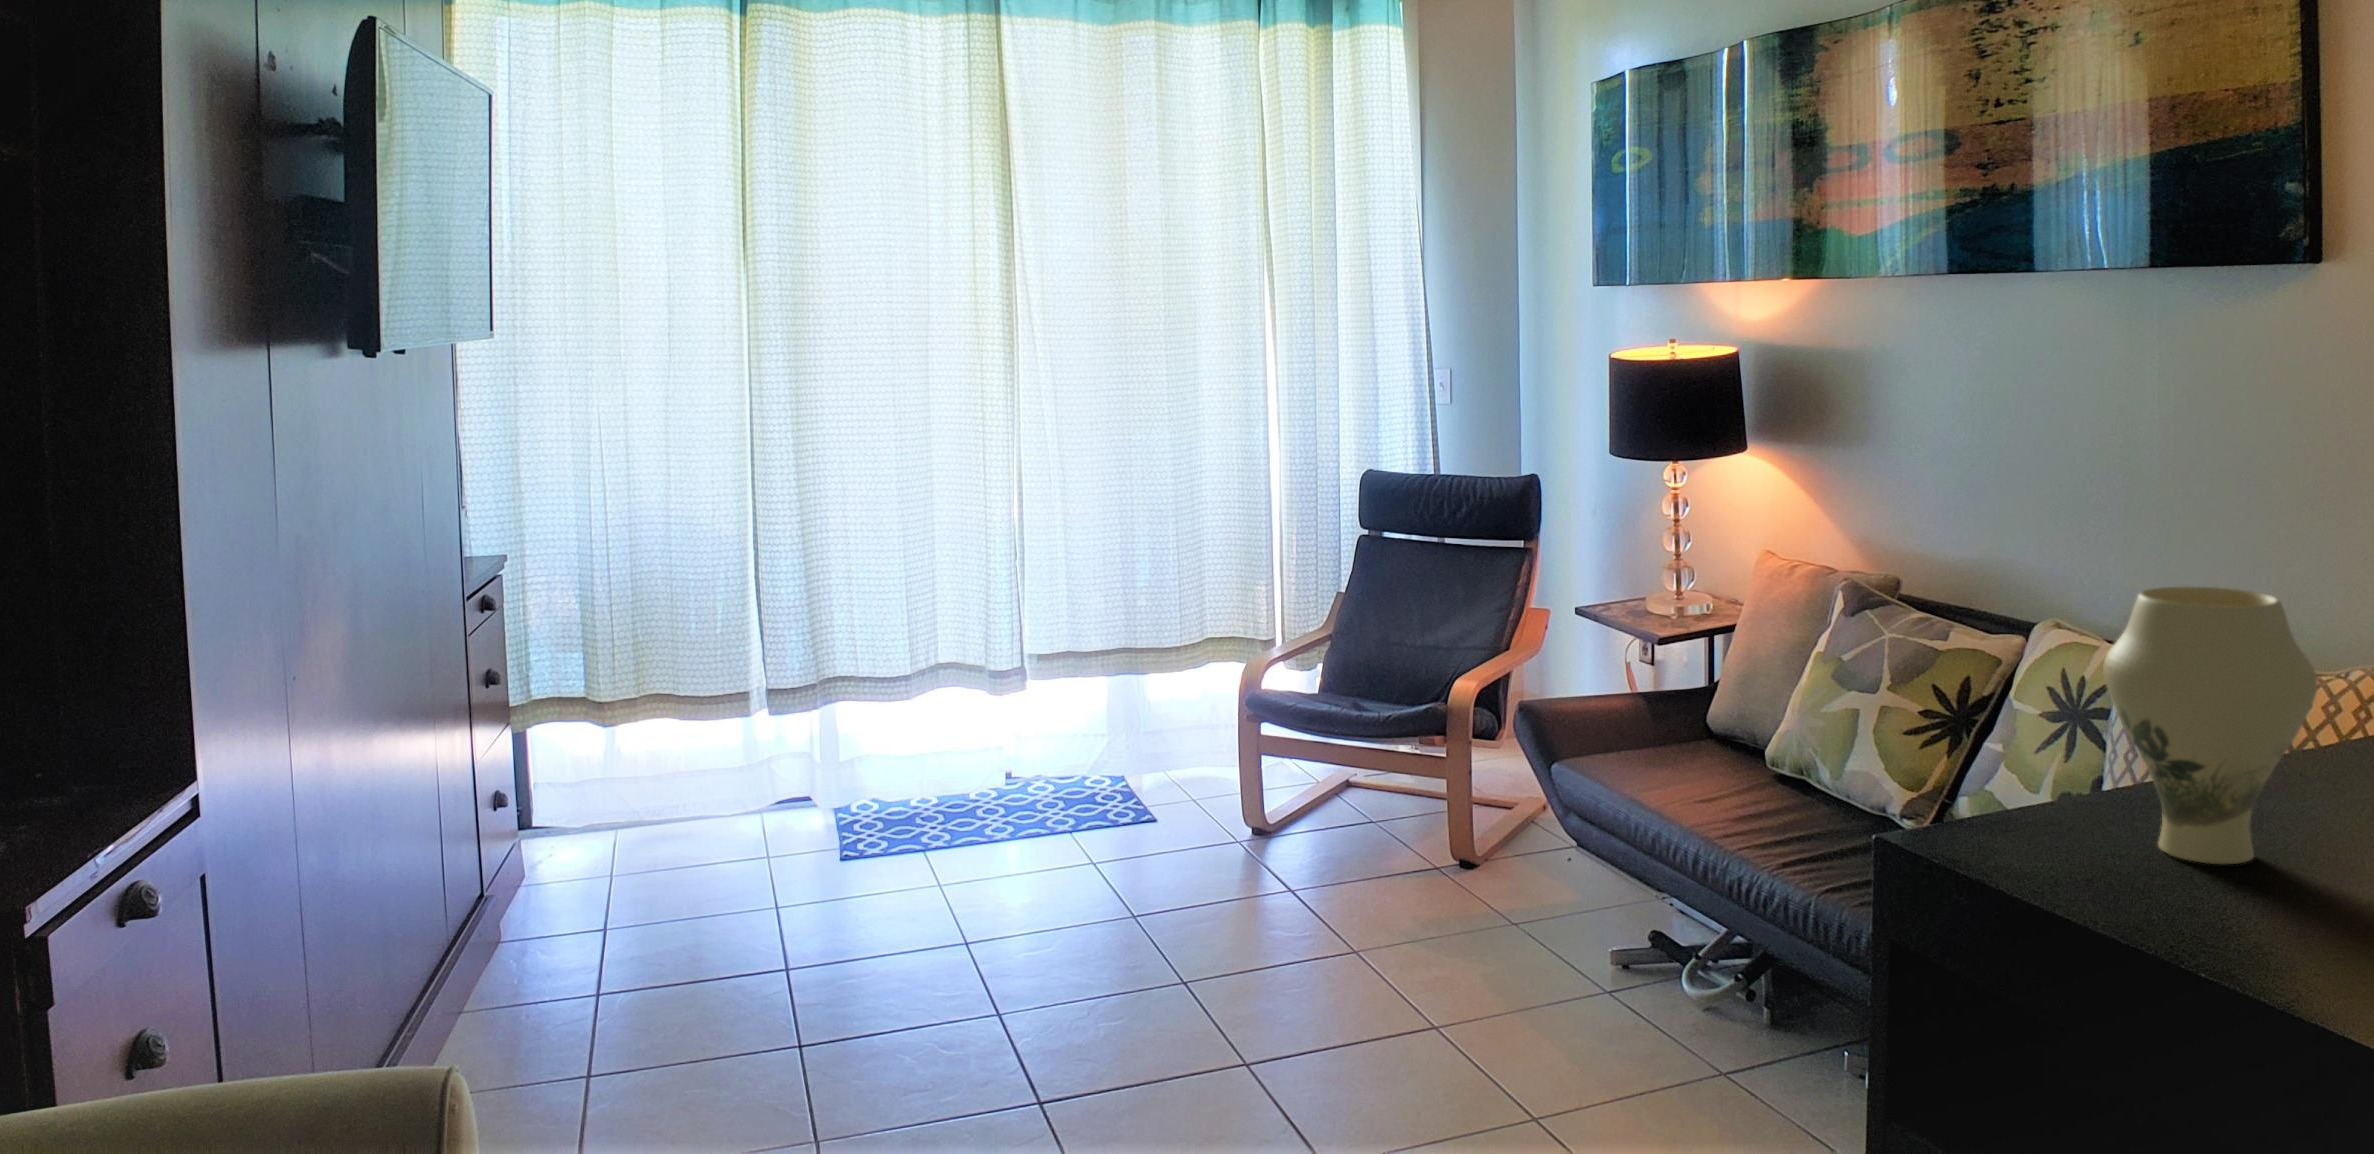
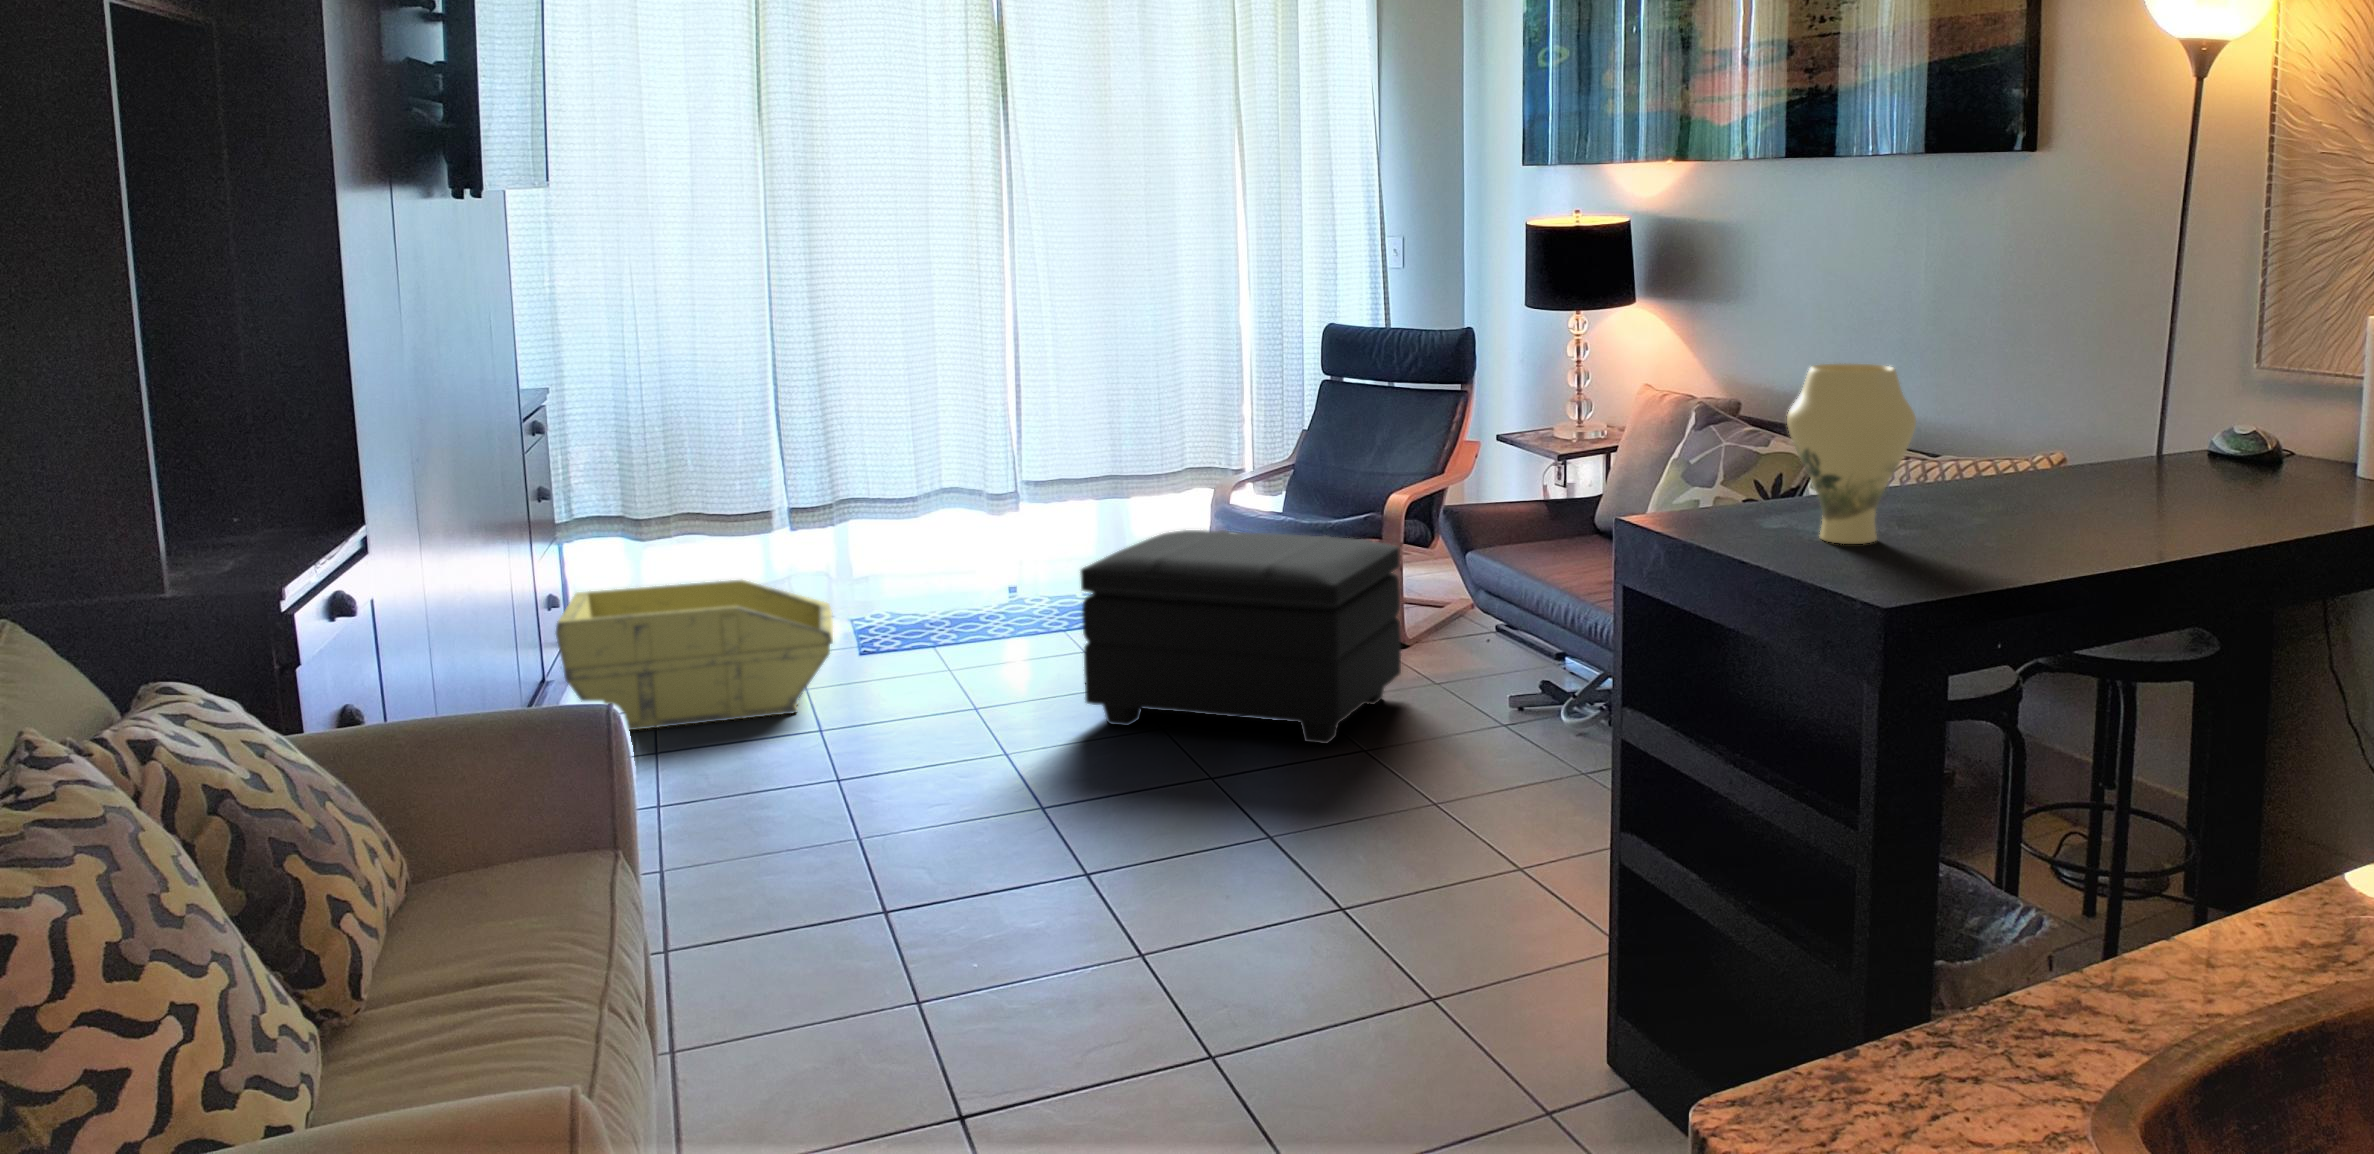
footstool: none [1087,732,1470,1012] -> present [1081,530,1401,744]
storage bin: none [495,780,808,968] -> present [556,580,833,730]

